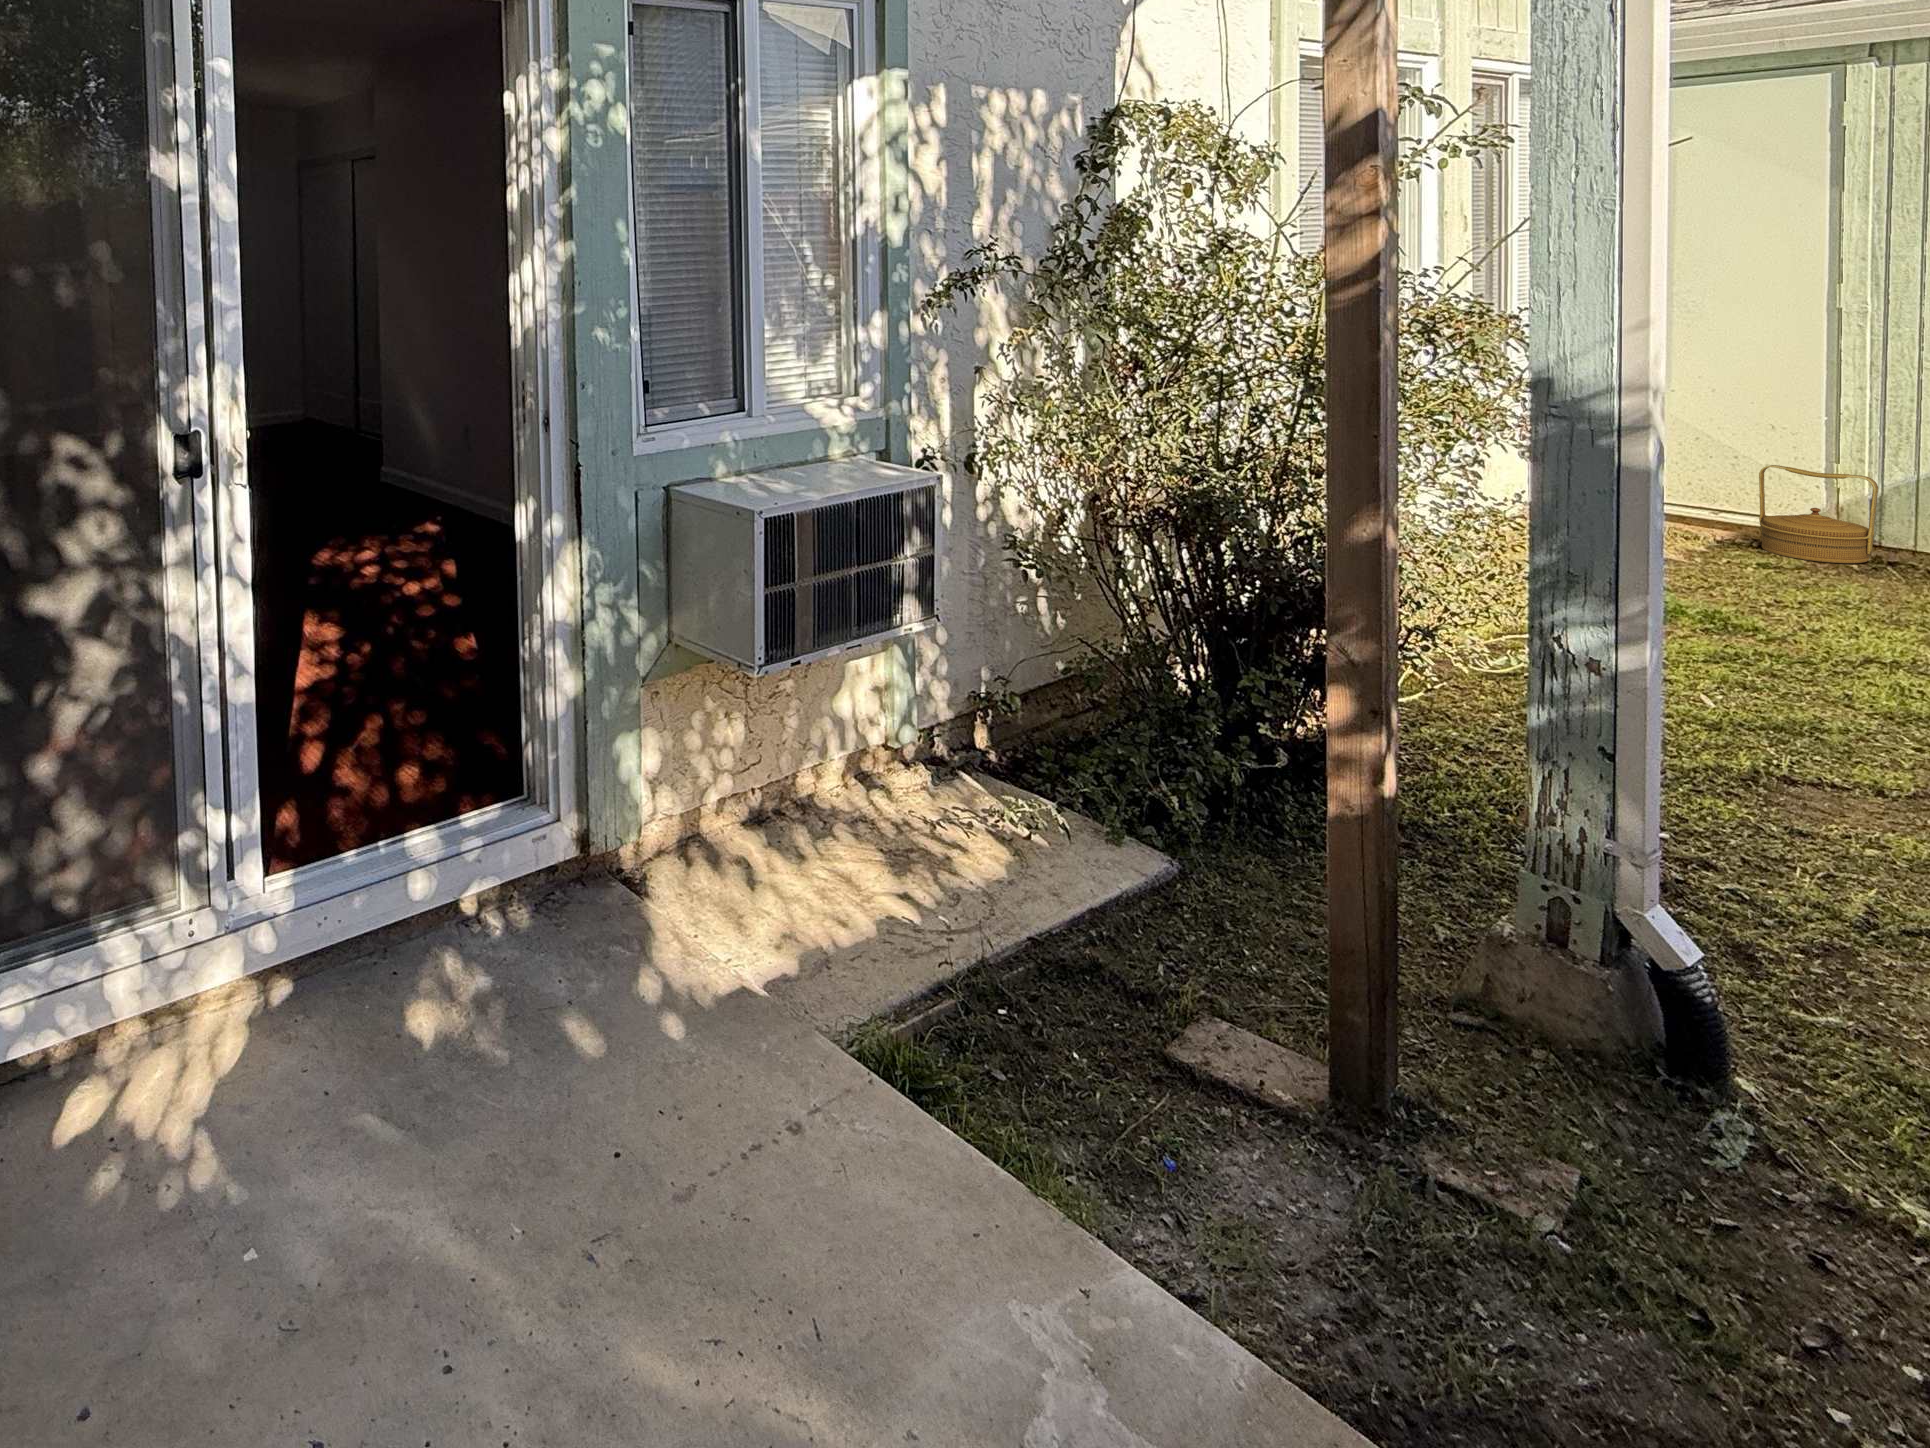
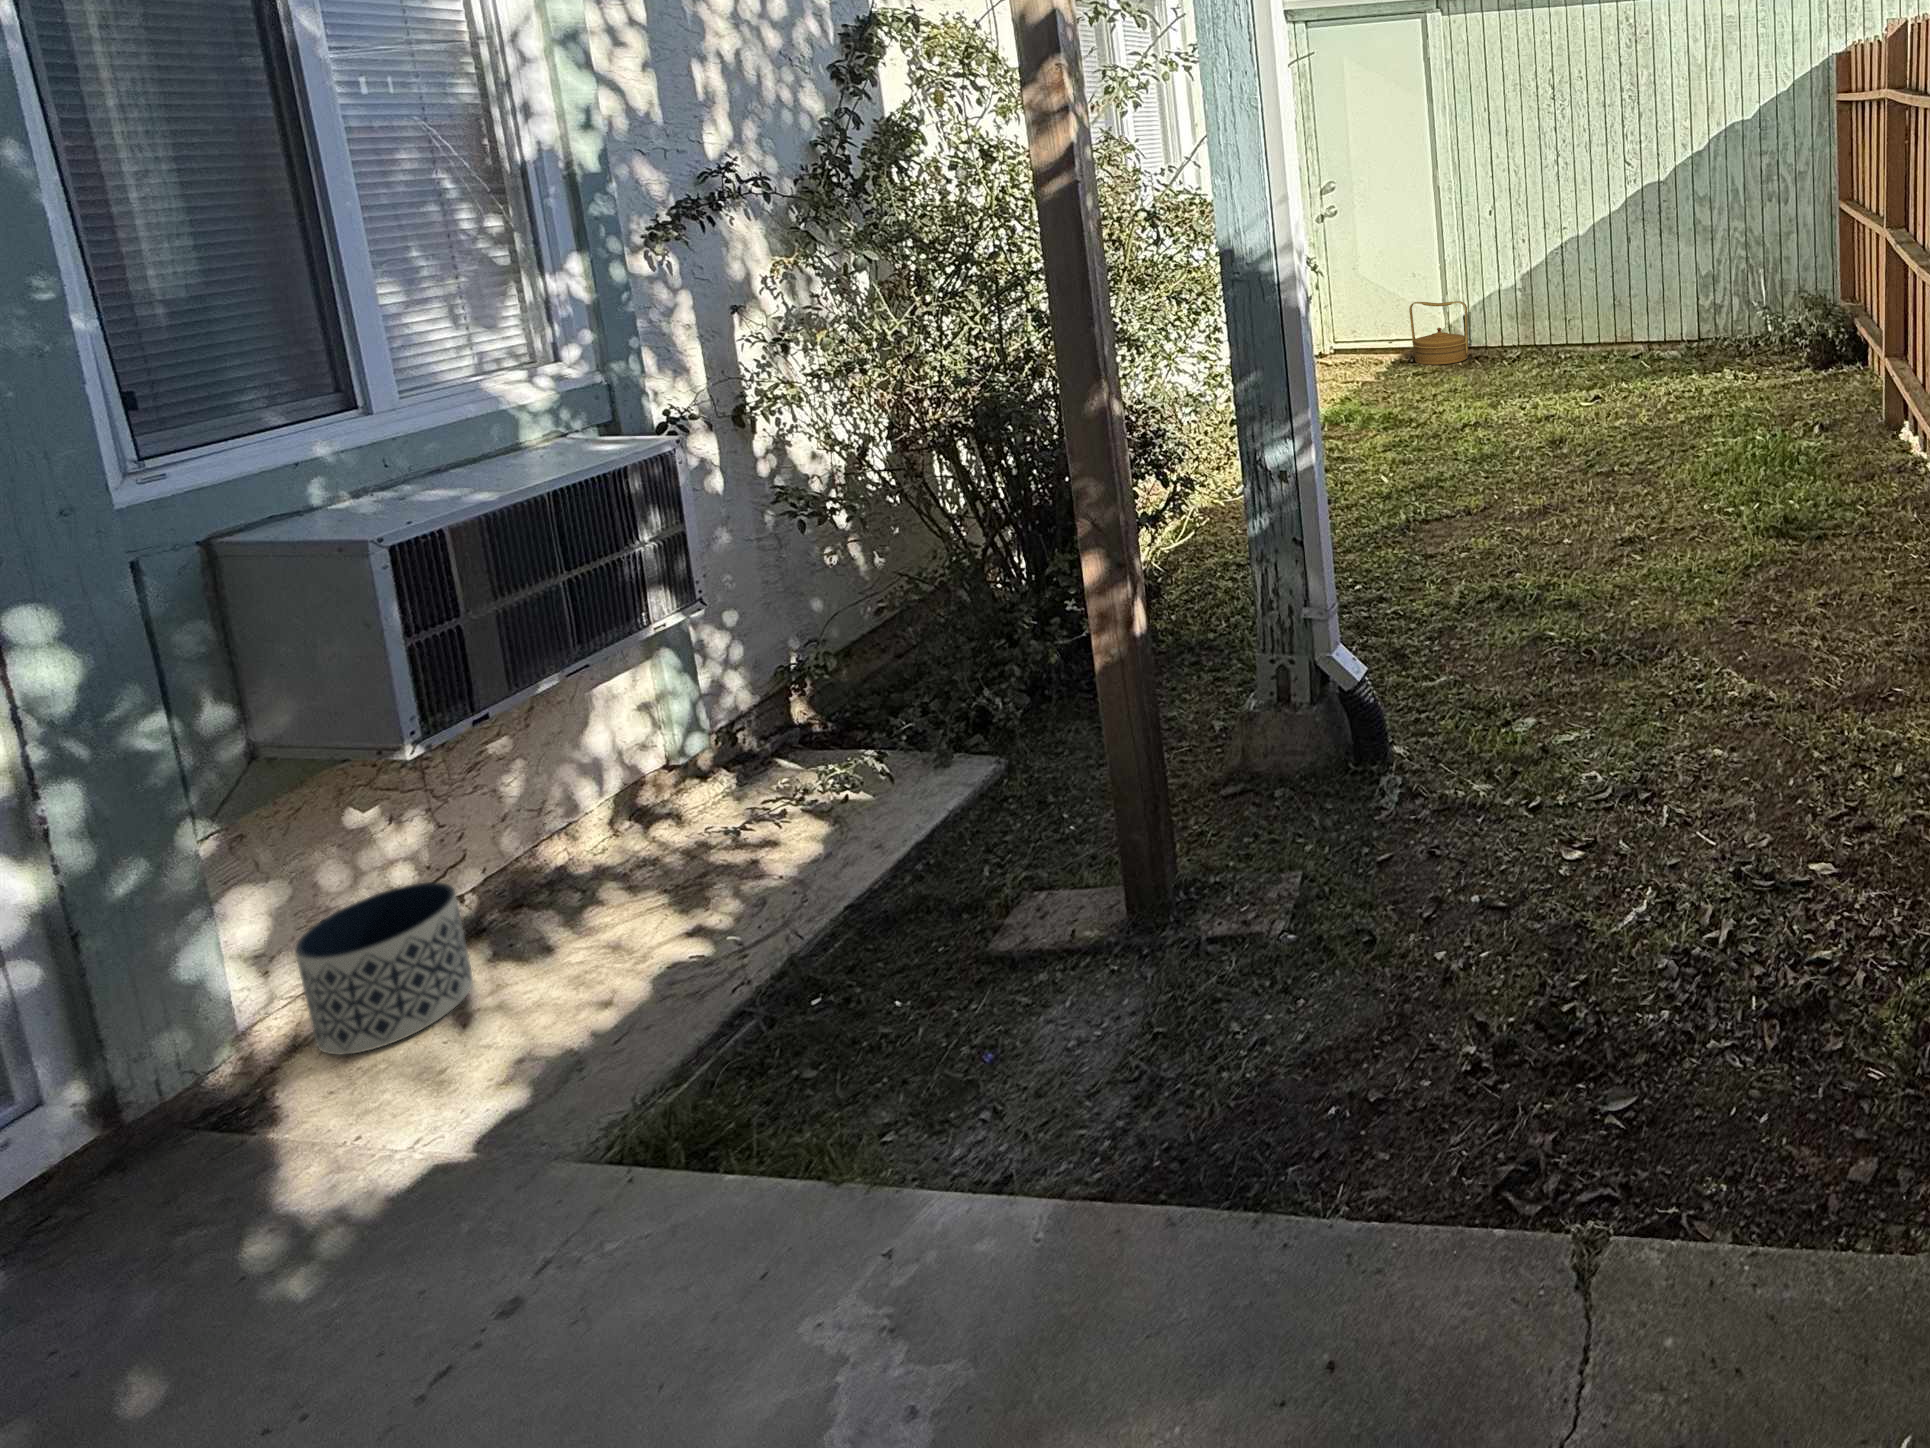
planter: none [673,767,761,881] -> present [296,882,473,1055]

